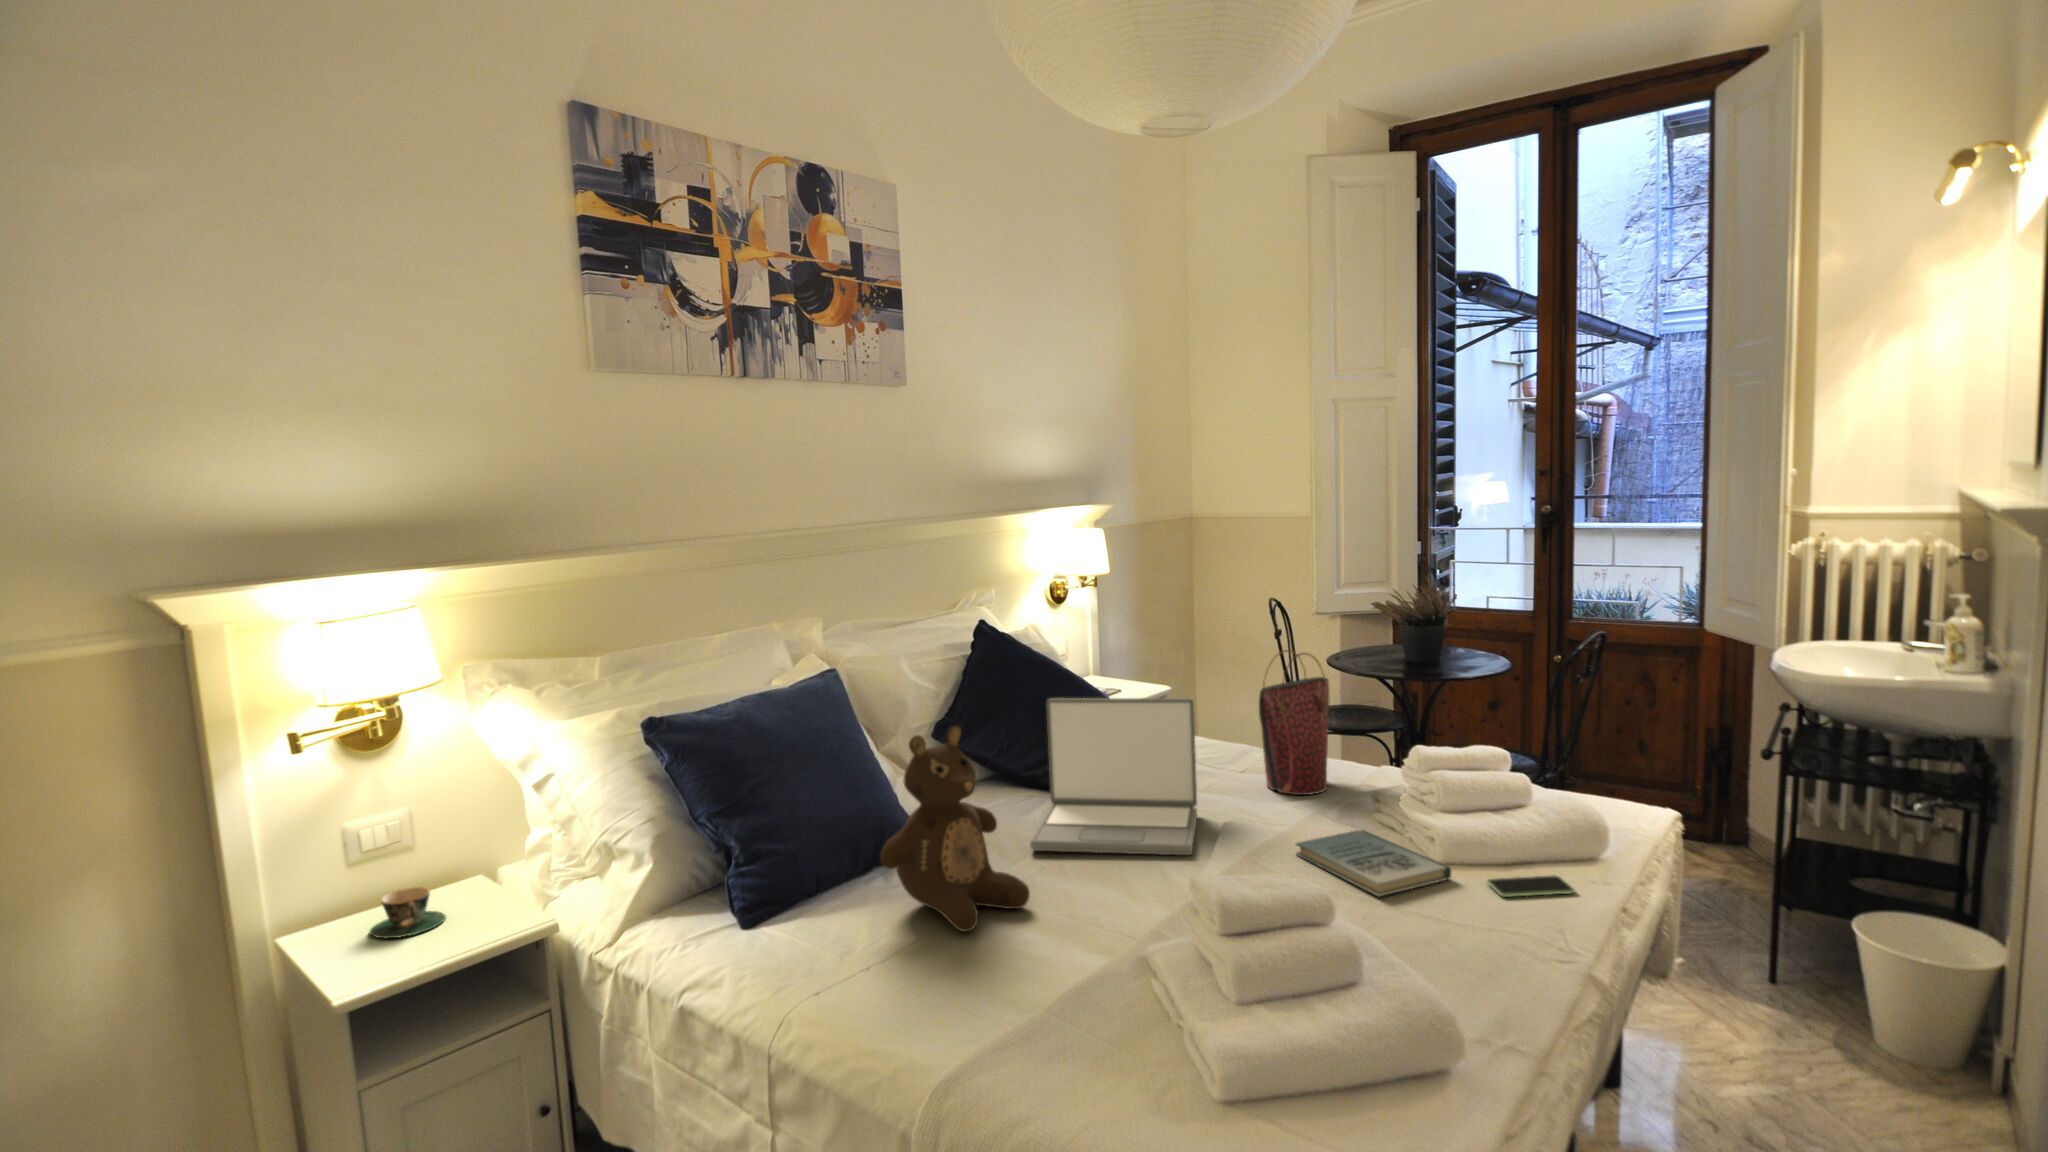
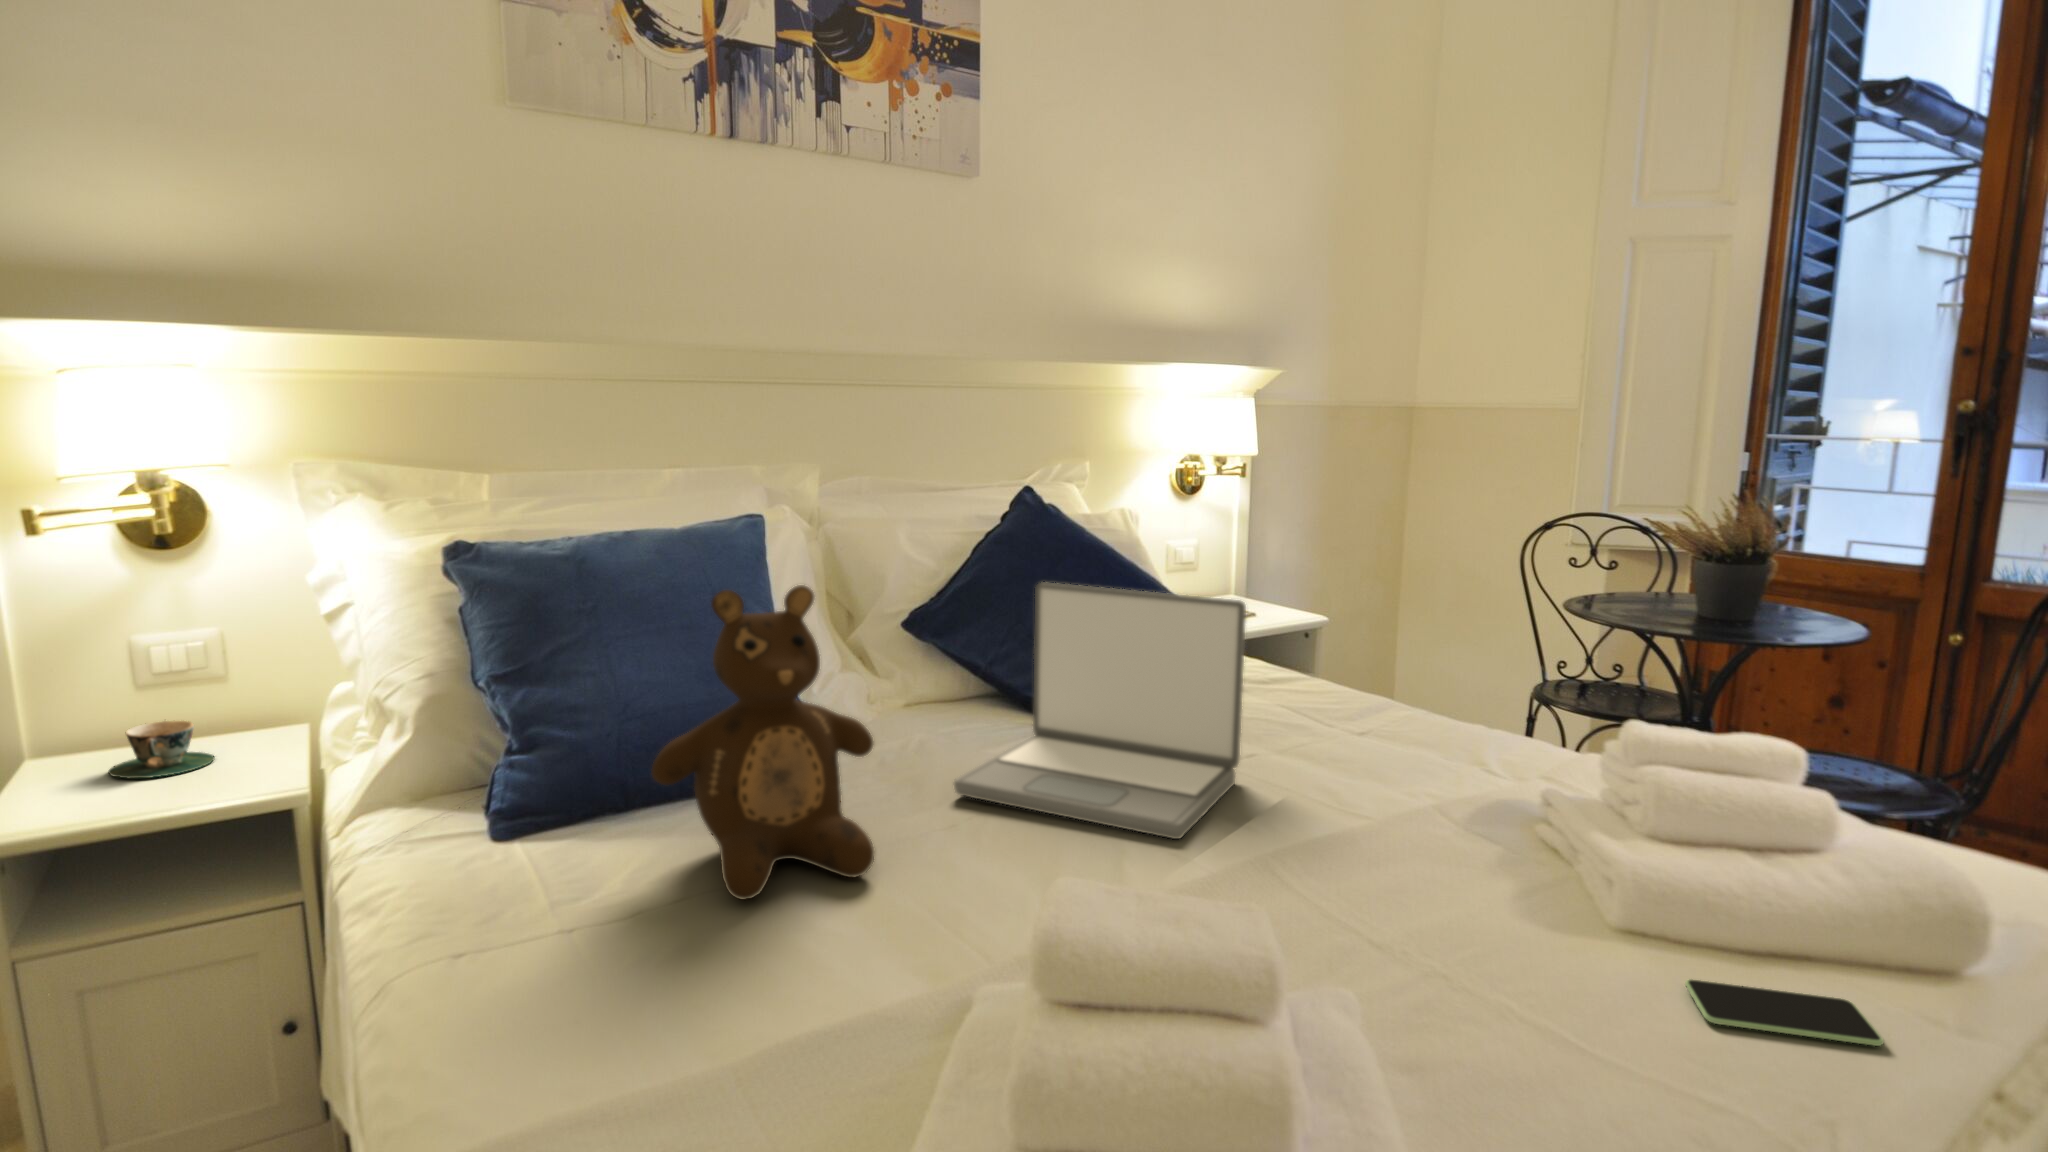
handbag: present [1259,650,1329,795] -> none [1365,548,1498,777]
book: present [1296,830,1451,896] -> none [1345,844,1616,972]

